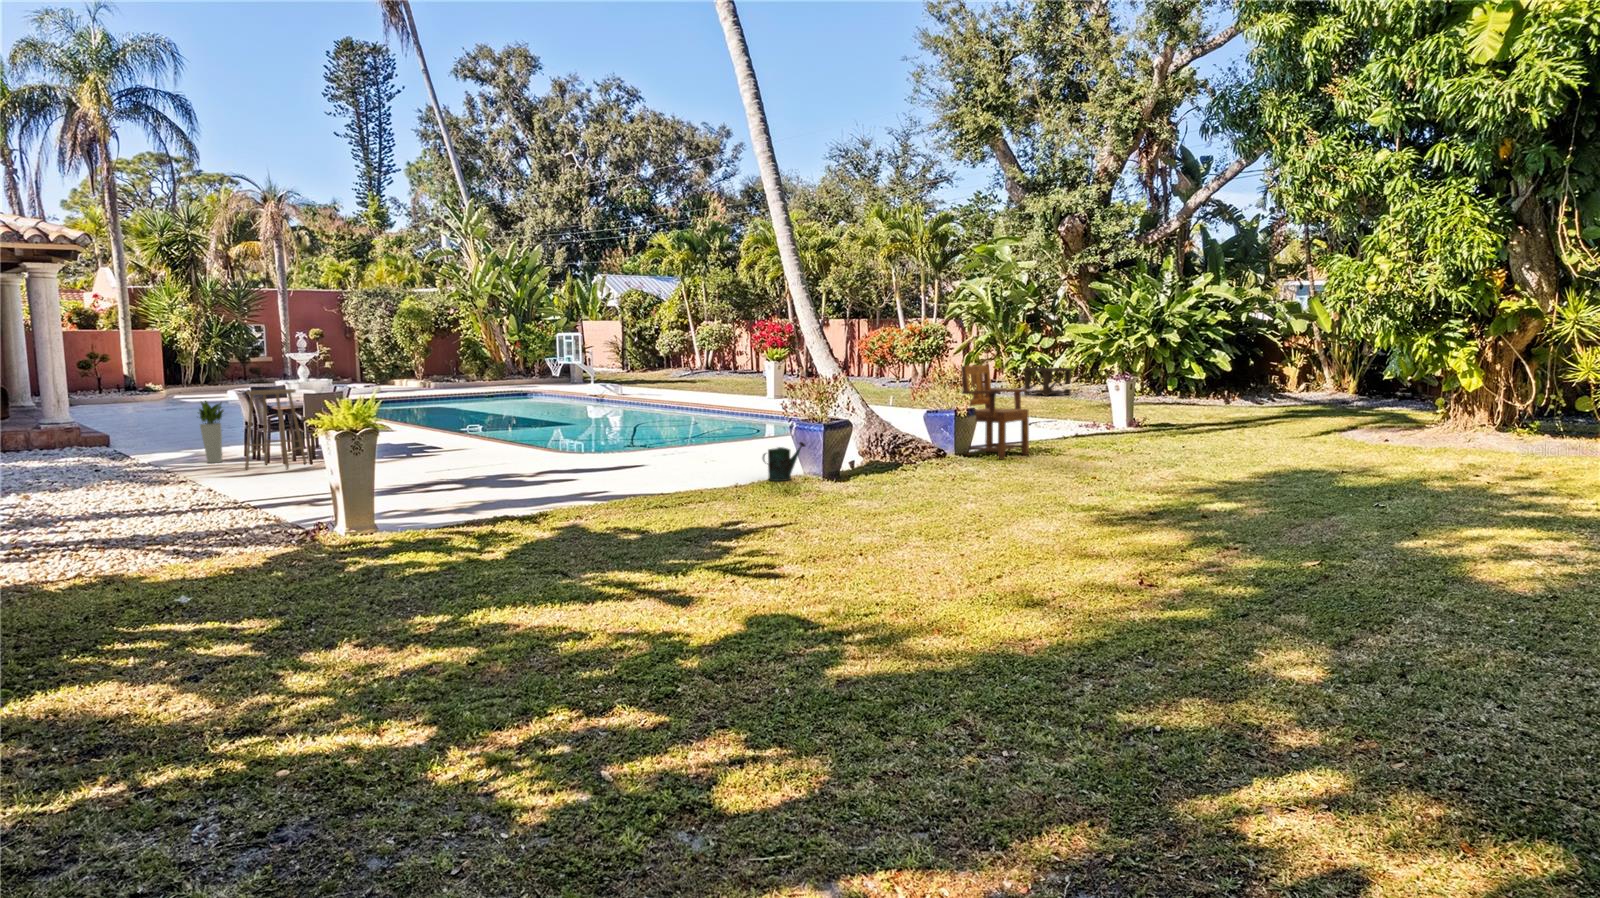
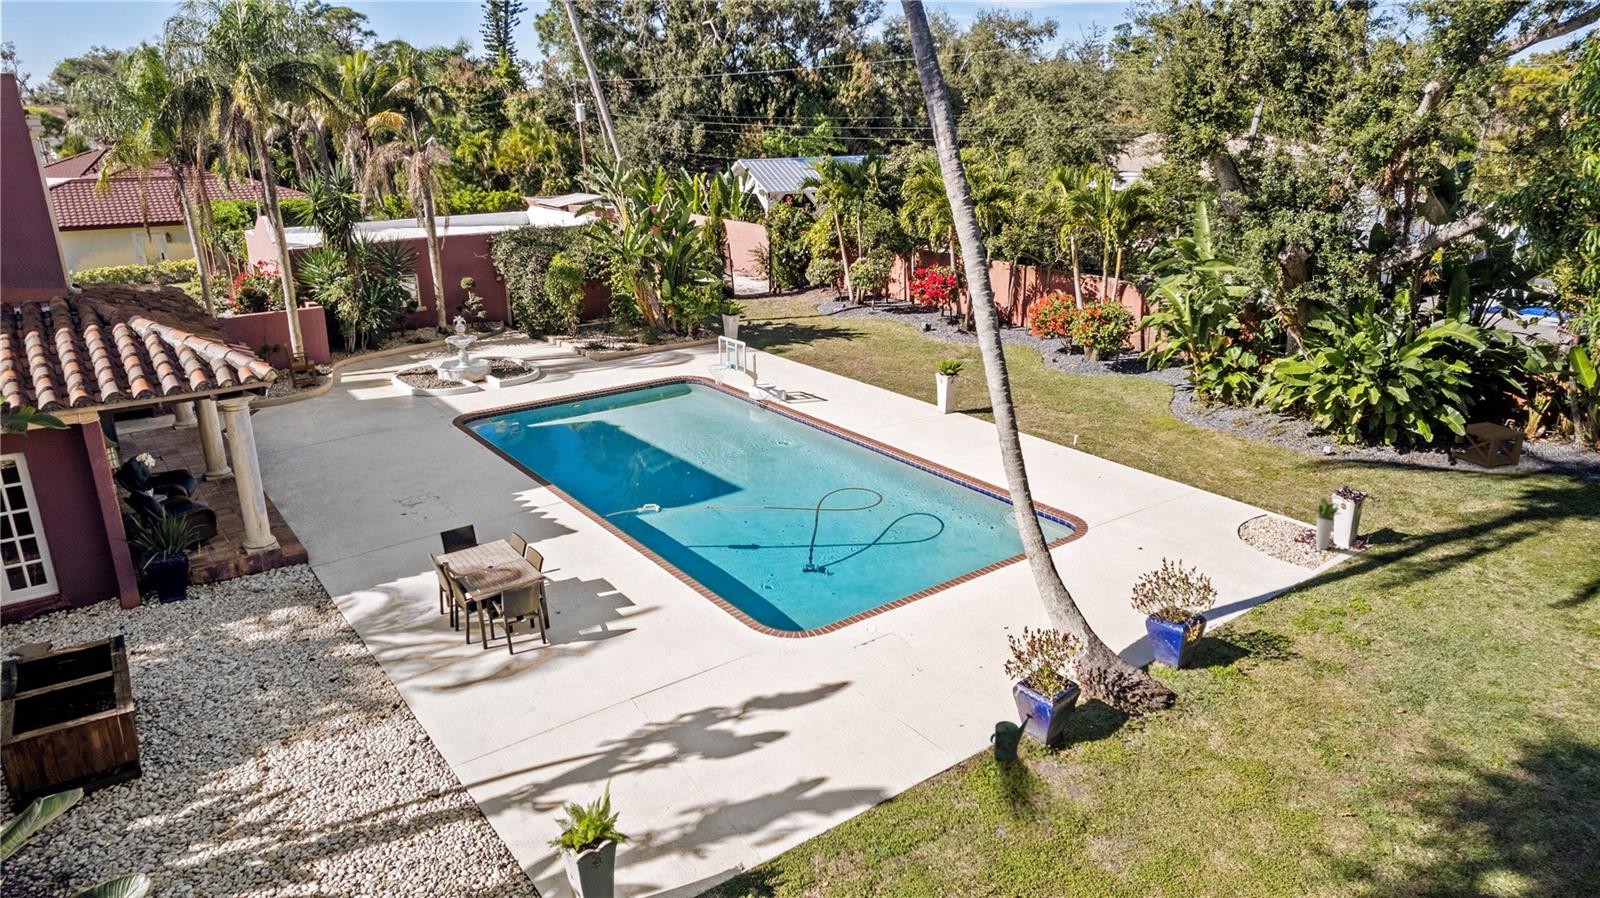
armchair: present [961,365,1029,459] -> present [283,343,318,388]
side table: present [1023,368,1073,396] -> present [1452,422,1528,469]
stool: present [245,389,307,470] -> none [473,582,529,668]
planter: present [199,401,224,463] -> present [1316,499,1339,549]

